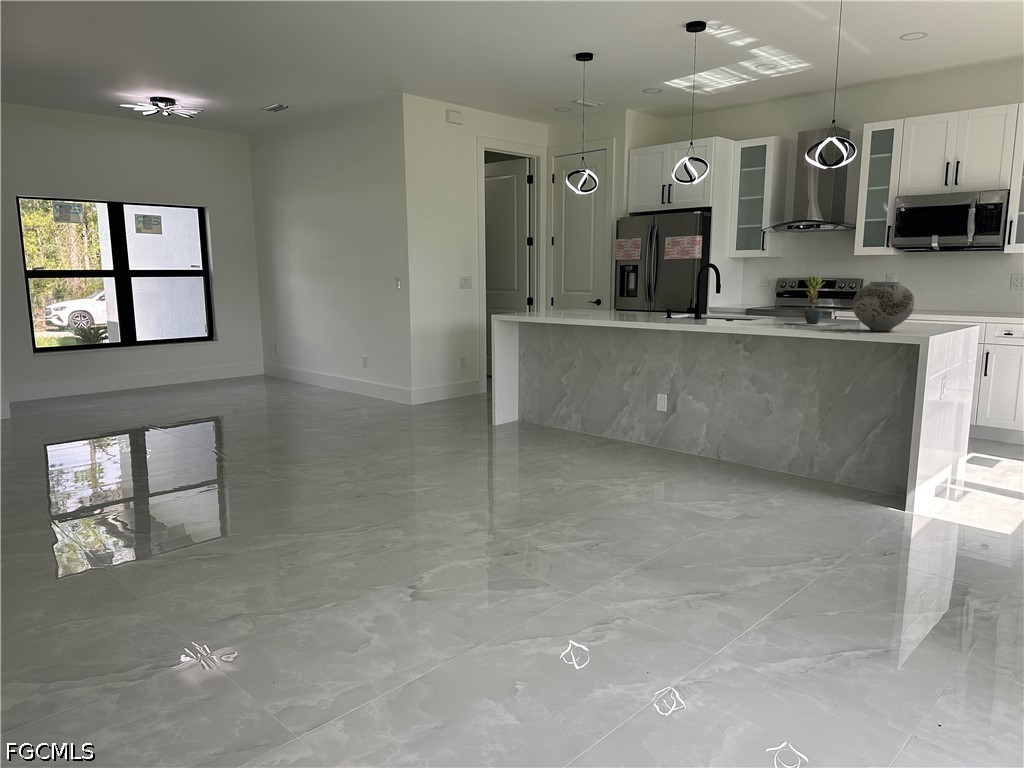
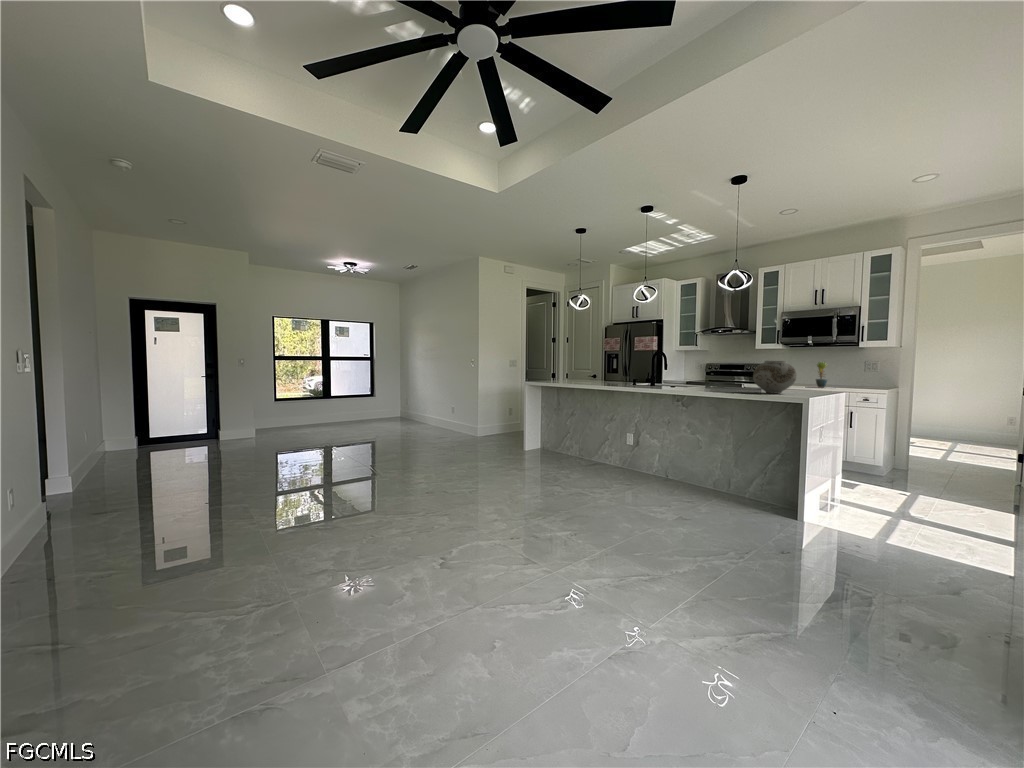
potted plant: present [786,275,840,326] -> present [814,362,830,388]

